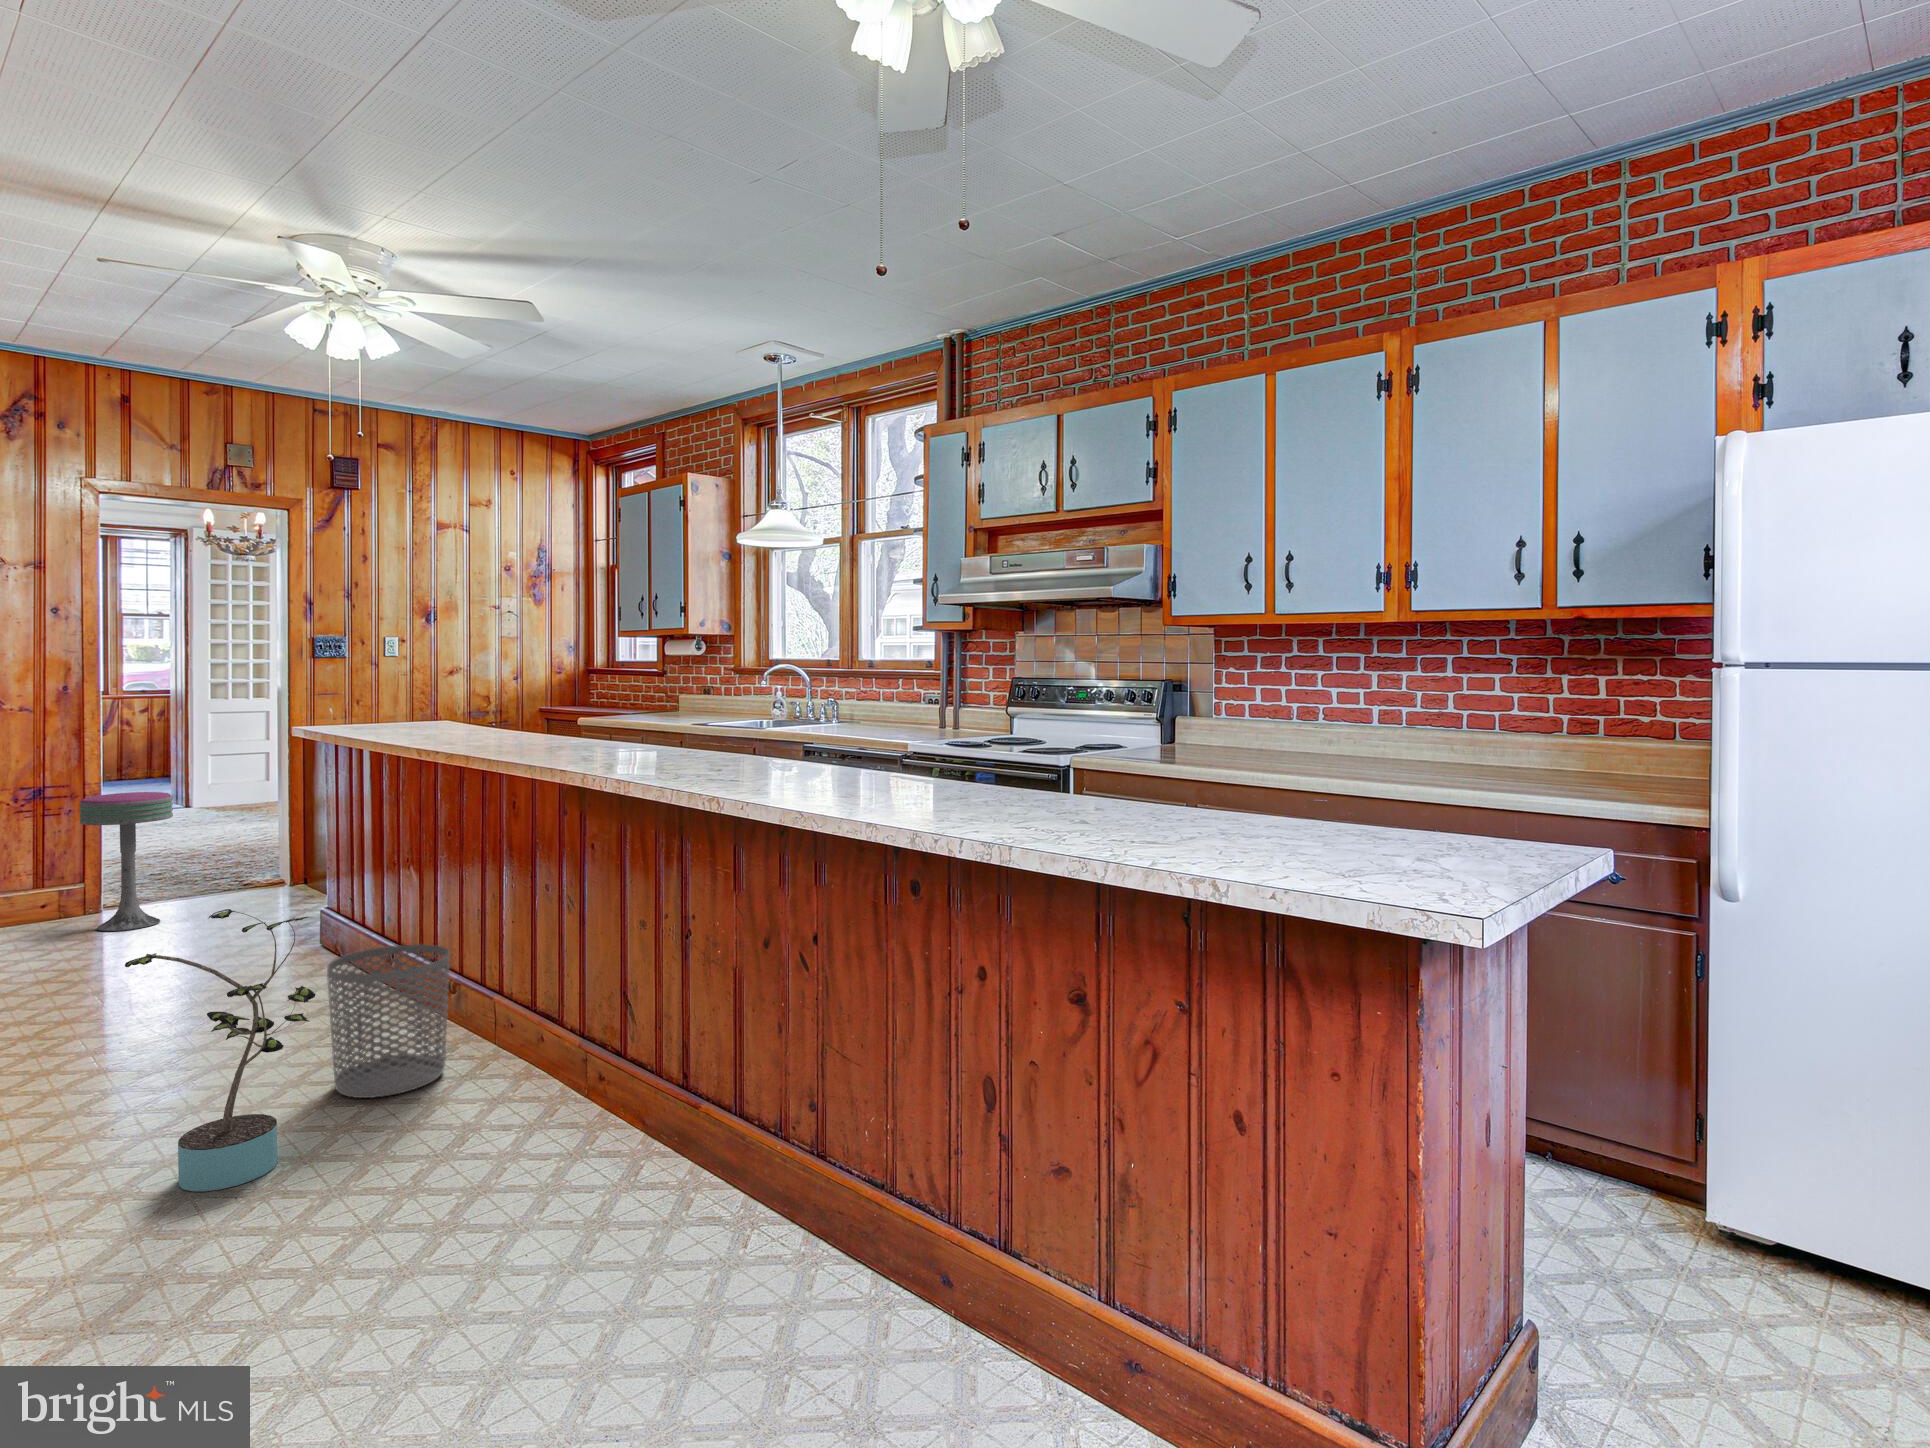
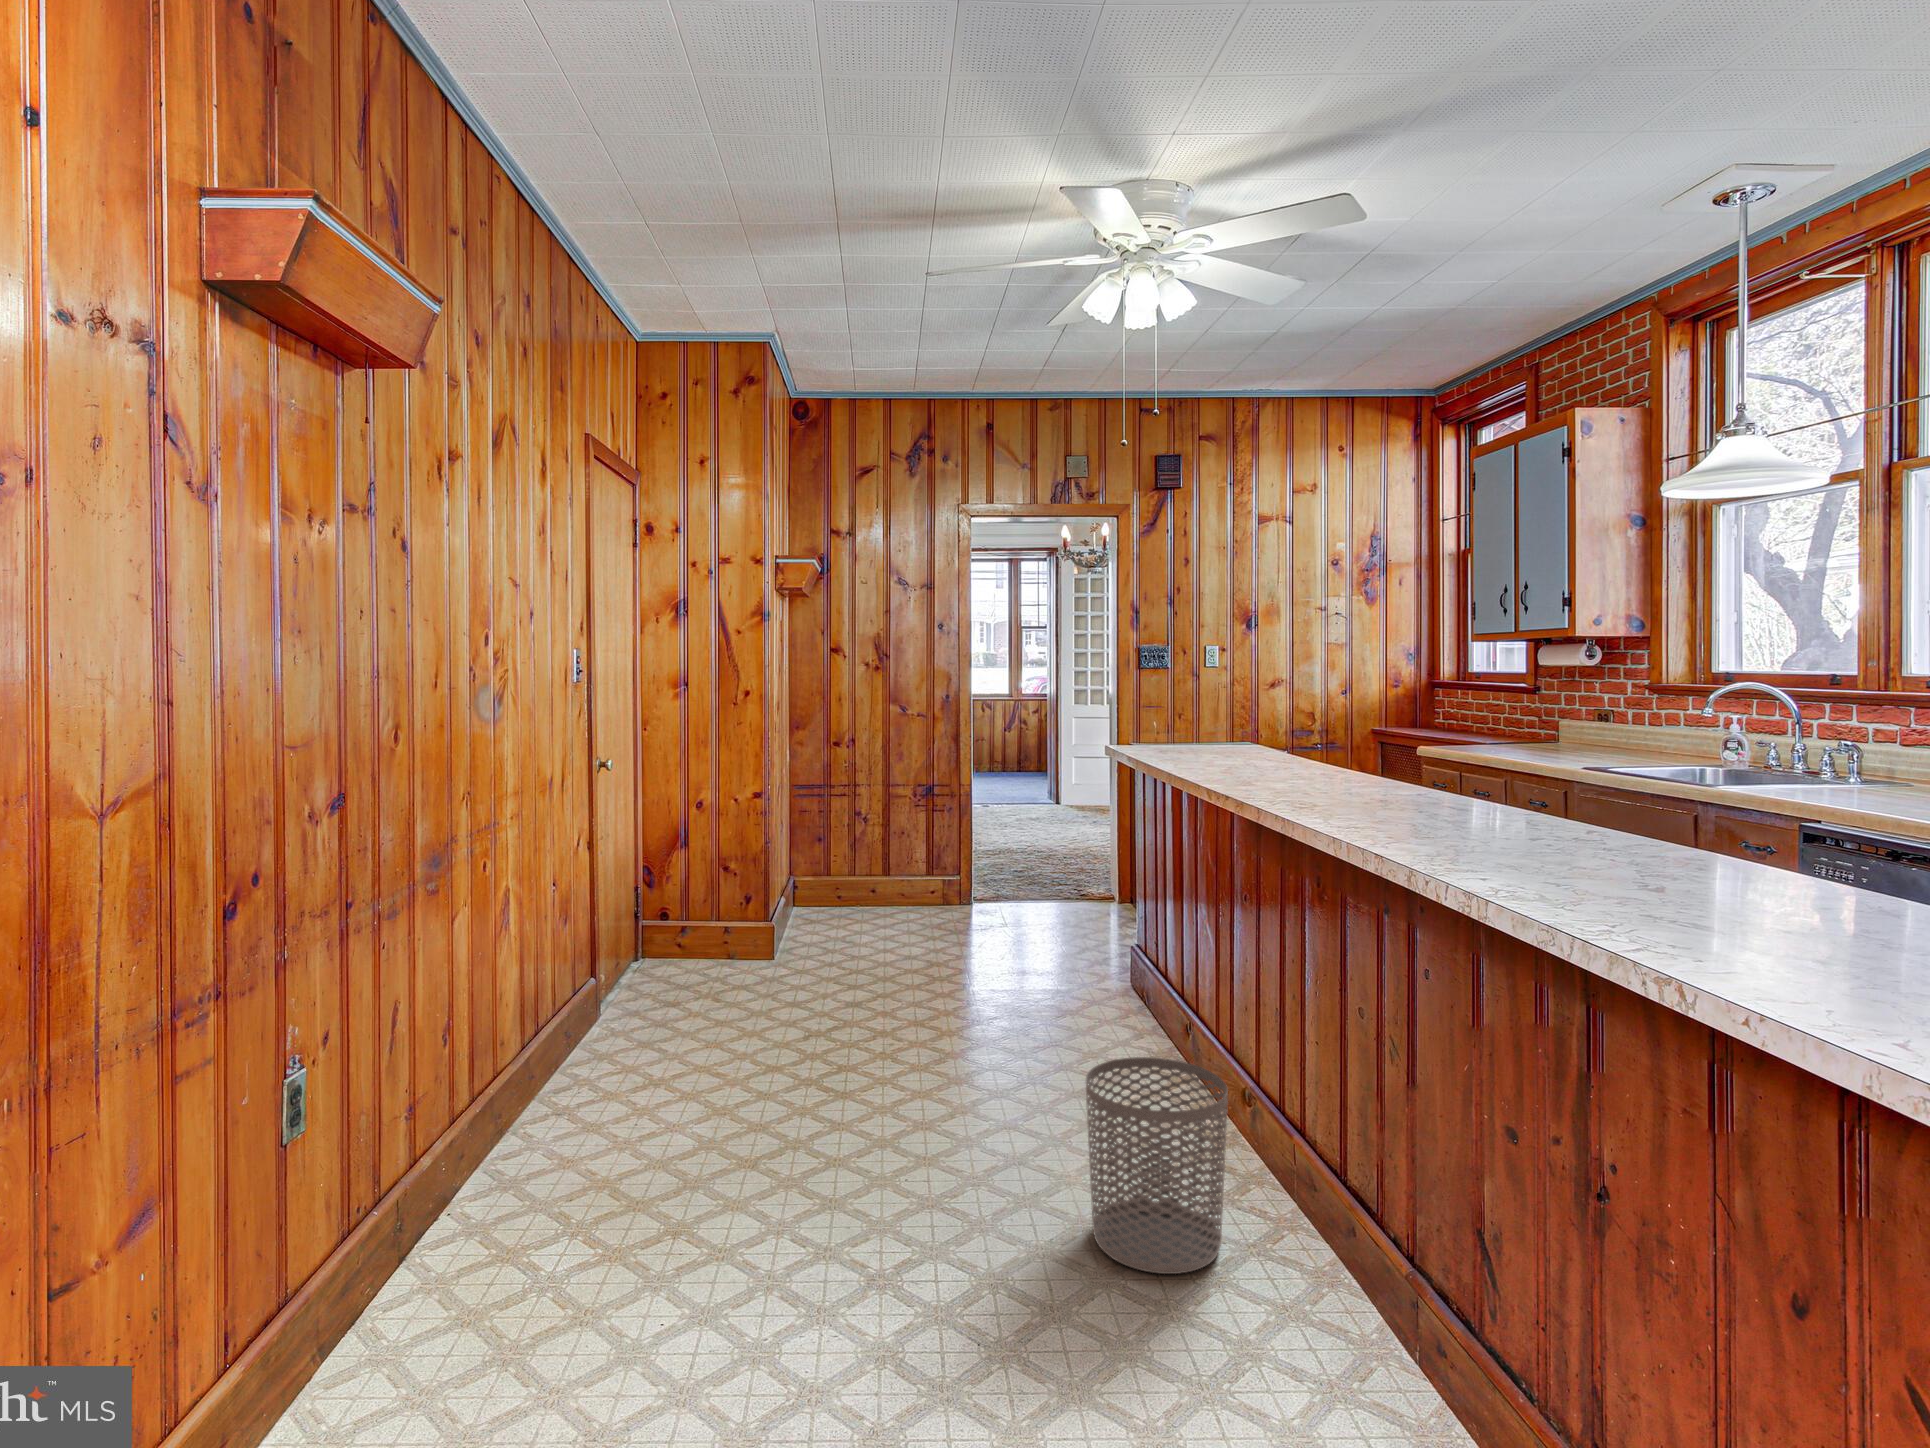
bar stool: present [80,792,173,931] -> none [948,799,1015,931]
potted plant: present [125,909,316,1191] -> none [862,1000,1049,1366]

